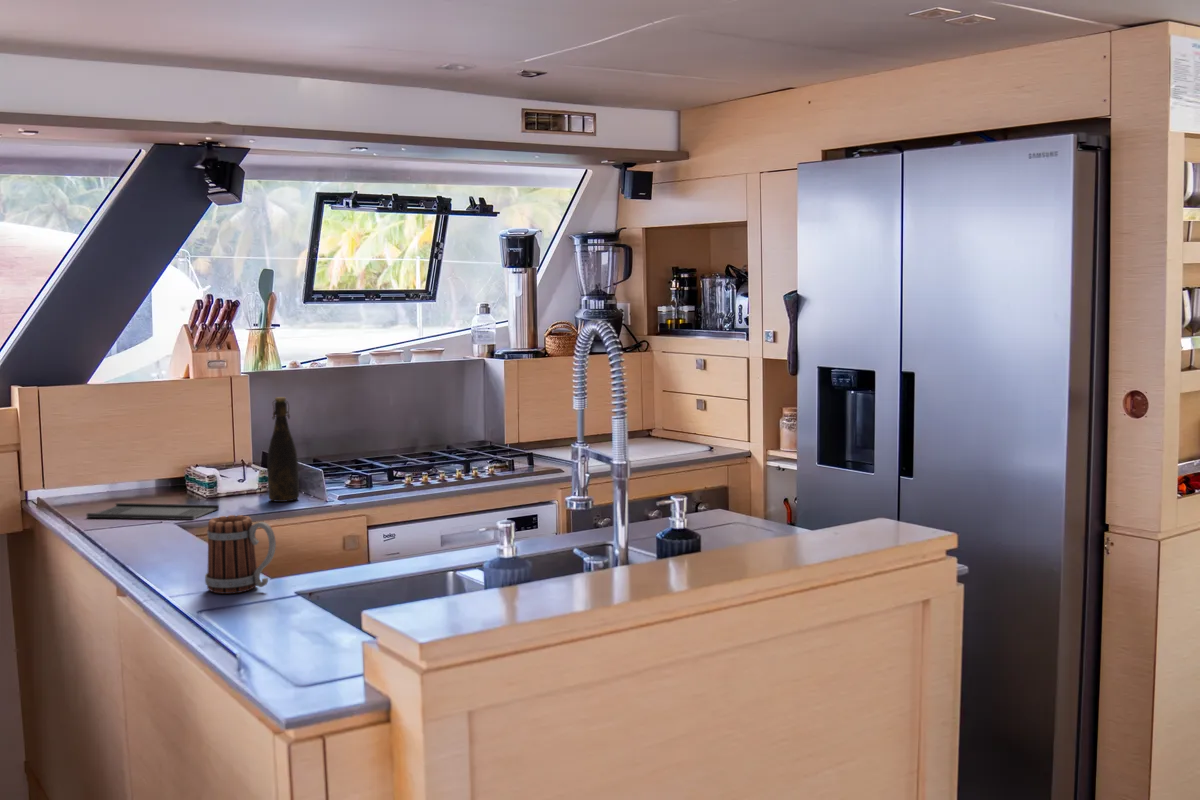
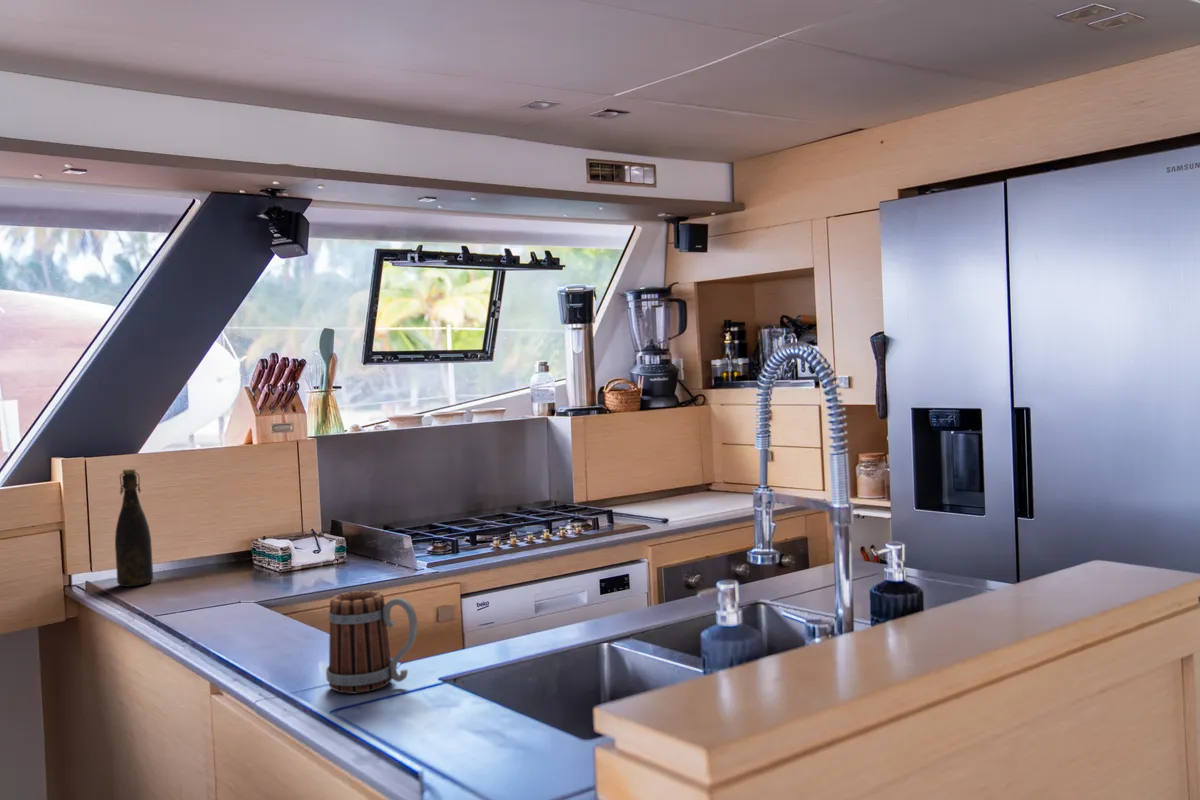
bottle: present [268,397,299,502] -> present [115,469,153,586]
tray: present [87,503,219,520] -> none [147,580,297,601]

